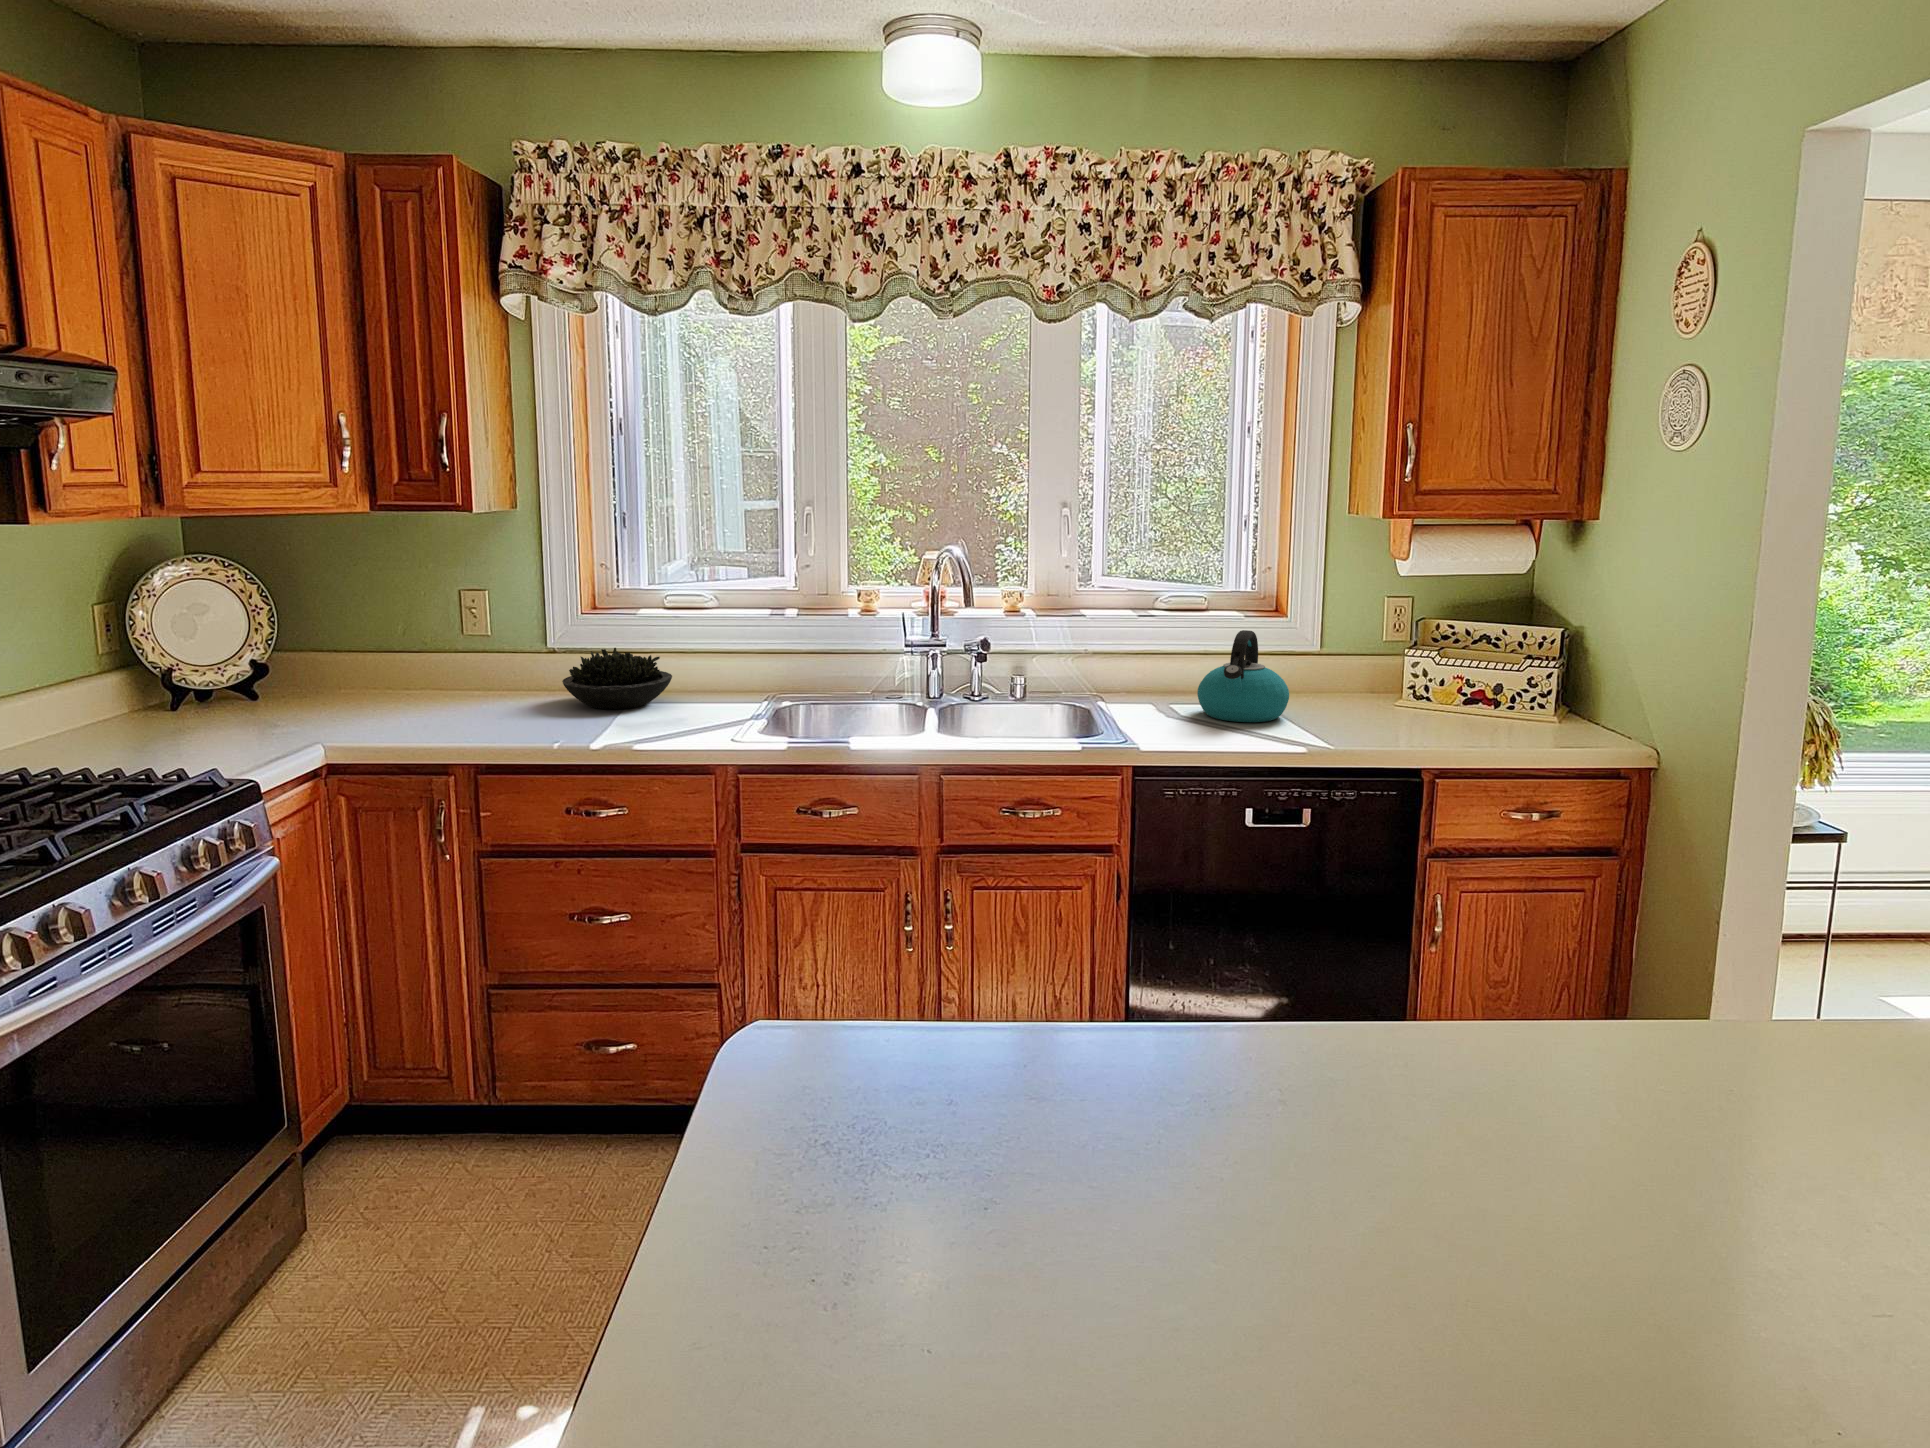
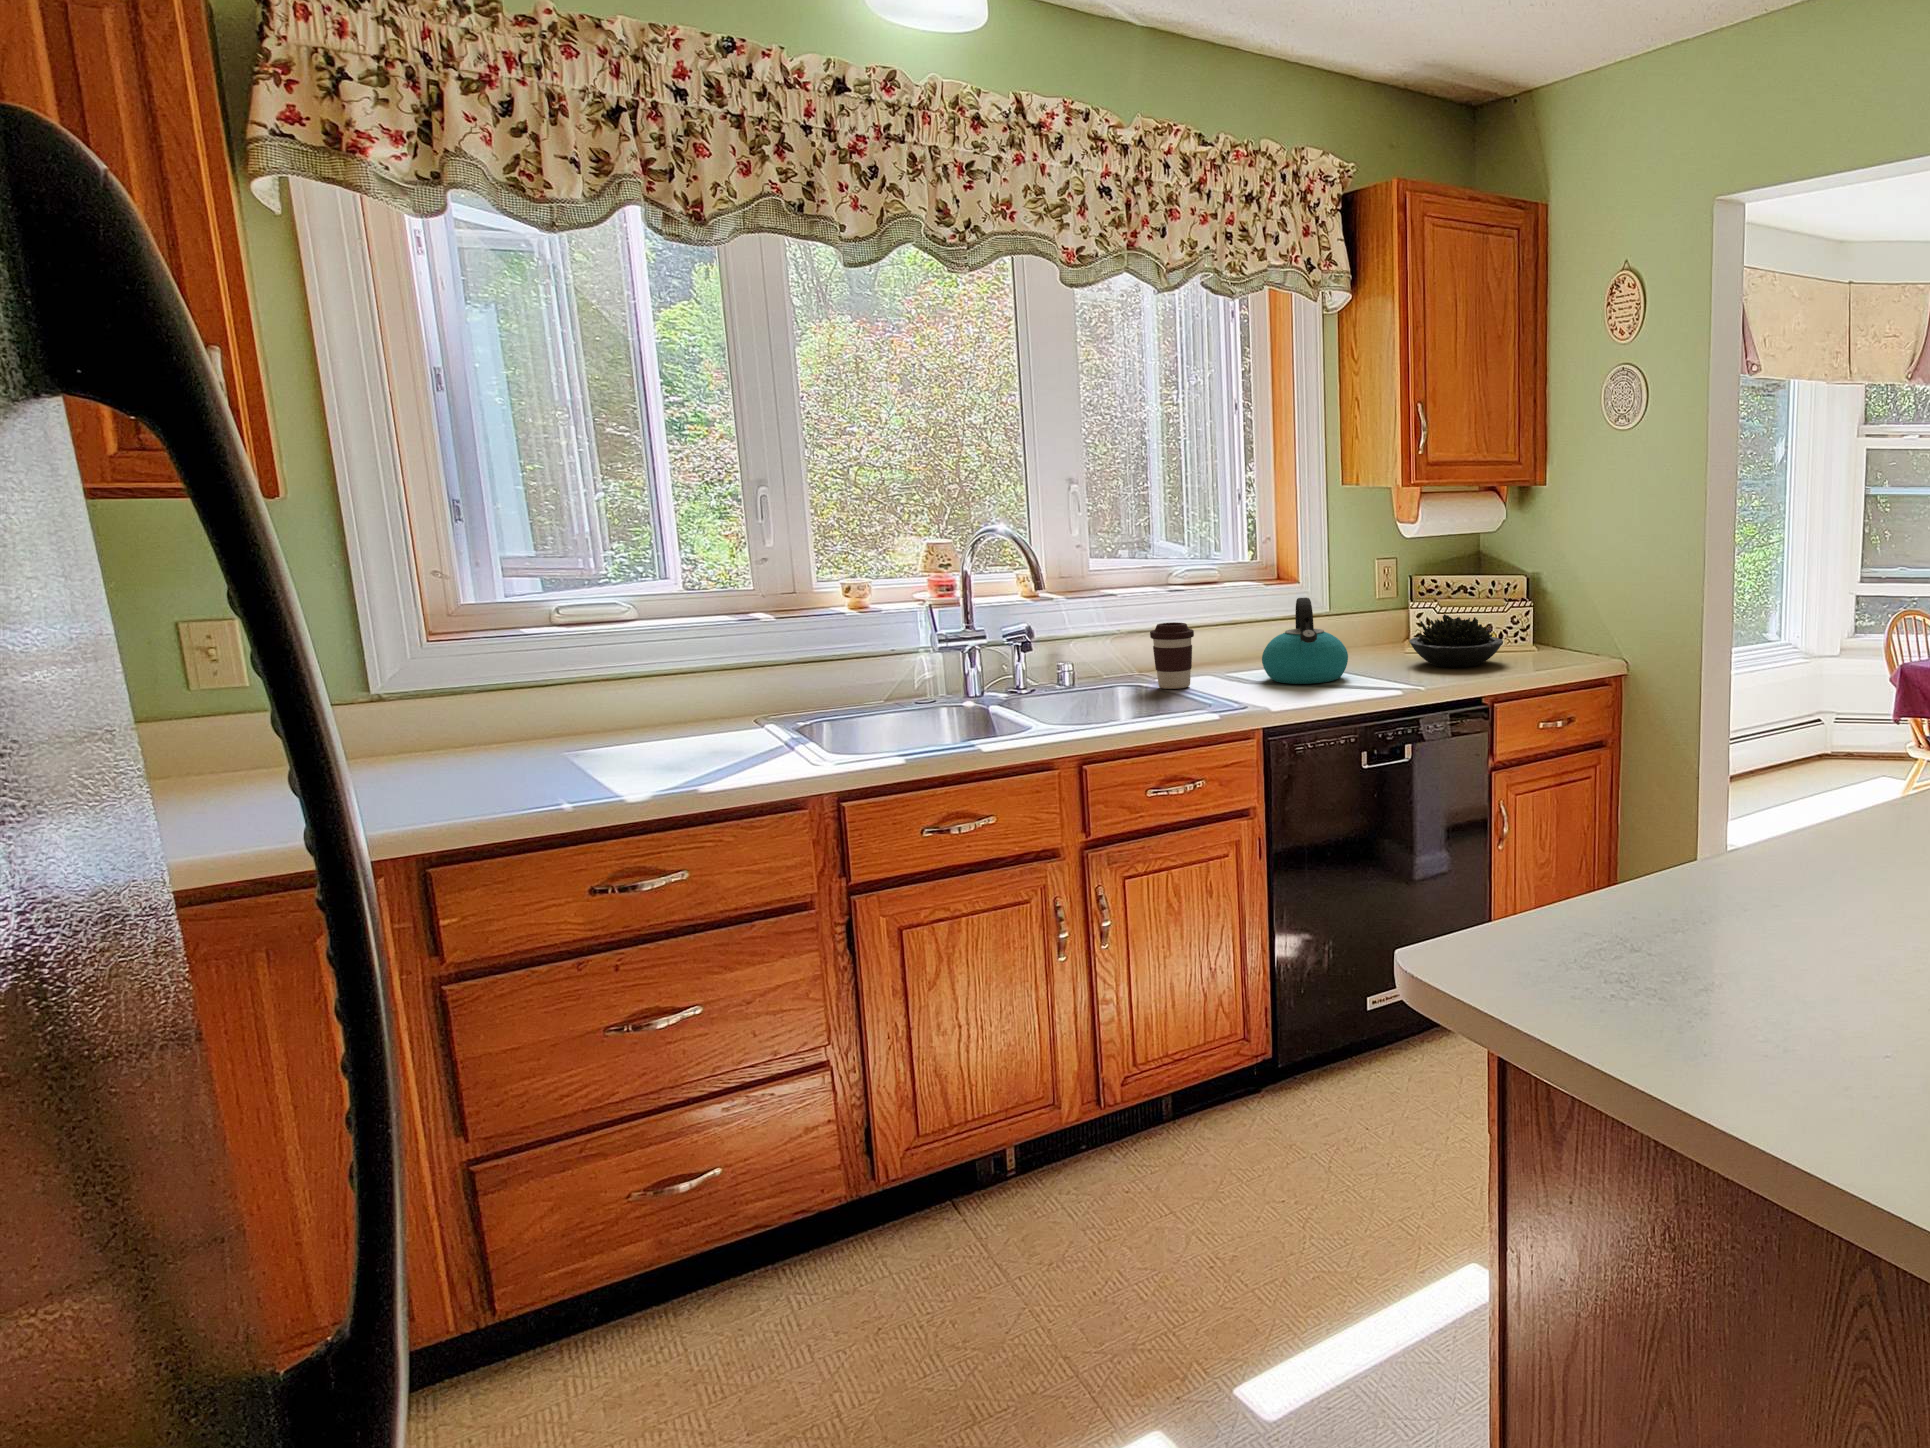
coffee cup: none [1090,644,1131,709] -> present [1150,622,1194,689]
succulent plant: present [562,648,672,709] -> present [1409,614,1503,667]

